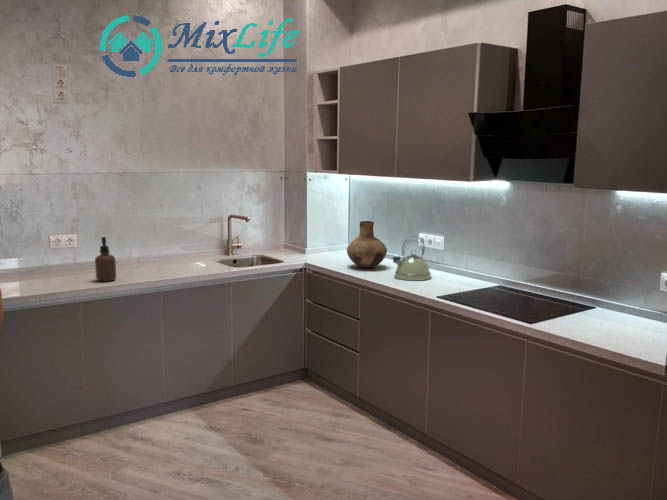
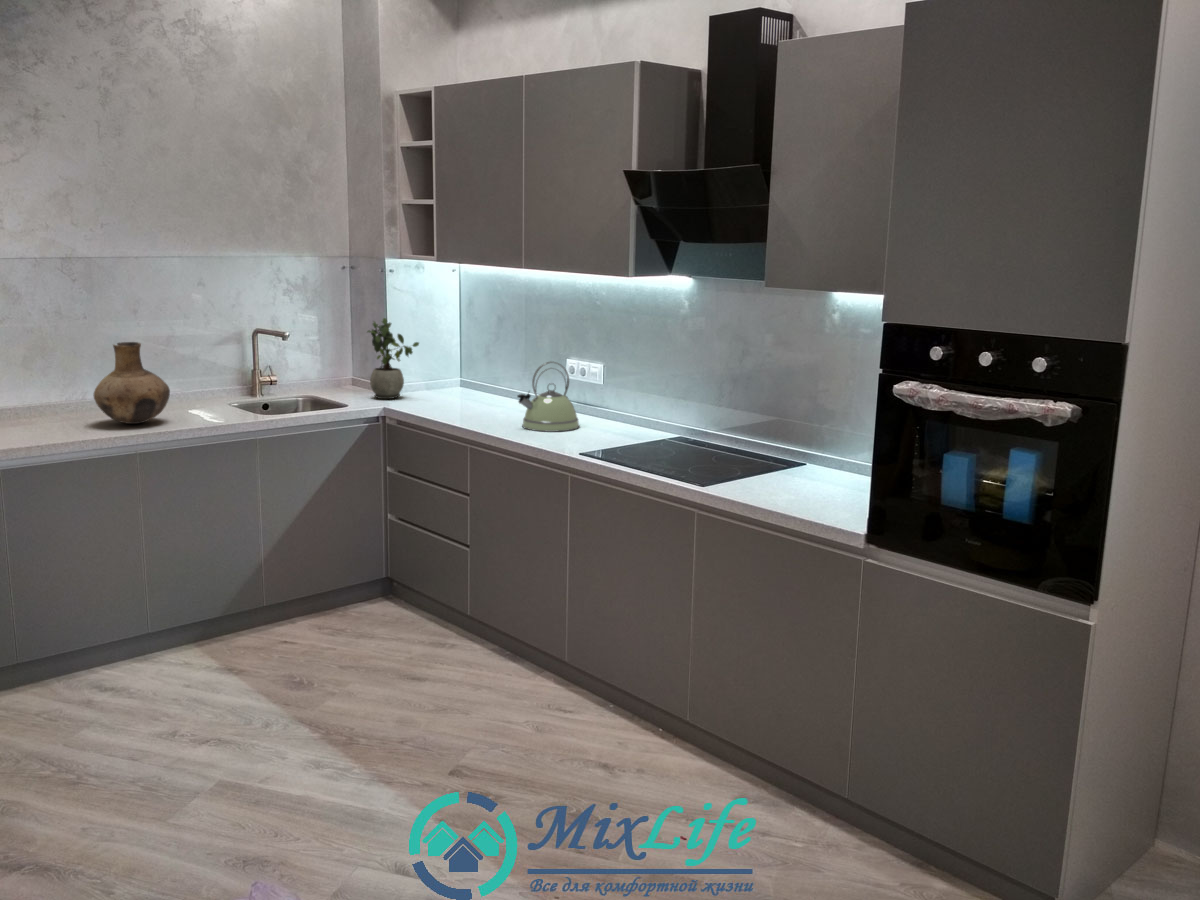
potted plant: none [295,208,327,258] -> present [367,318,419,399]
vase: present [347,221,387,268] -> present [93,342,170,424]
soap dispenser: present [95,237,116,282] -> none [25,365,63,438]

